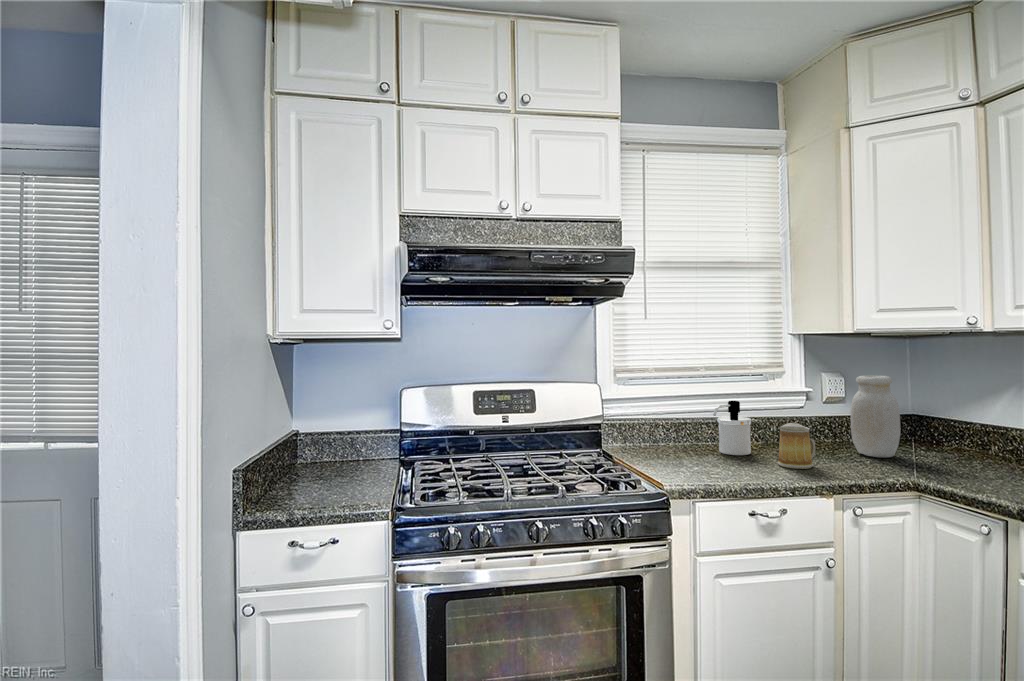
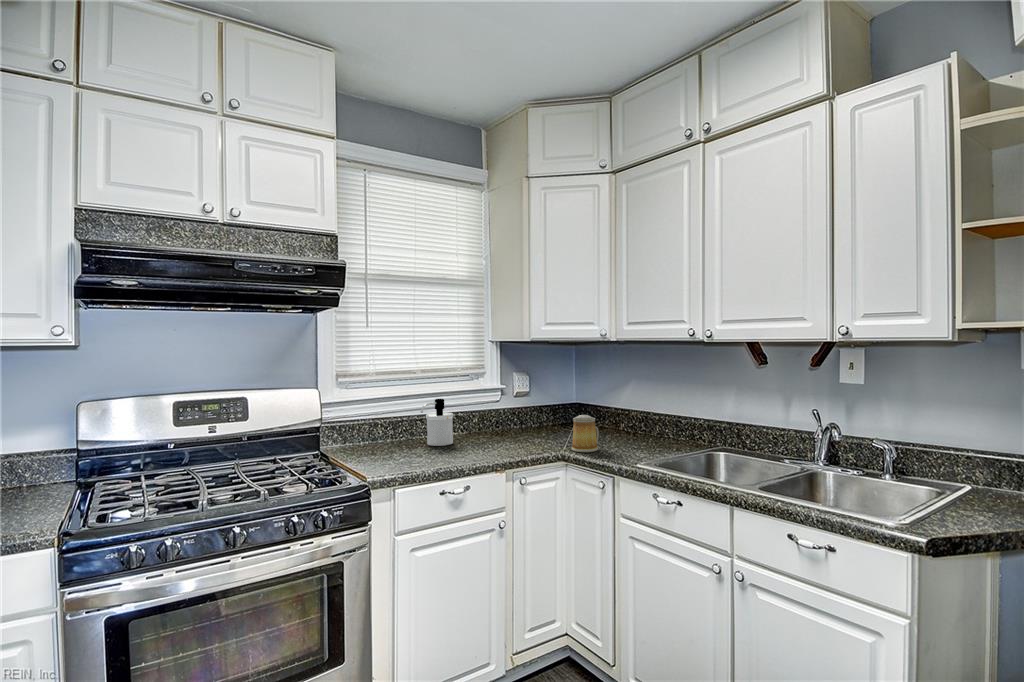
jar: present [851,375,900,457] -> none [529,374,561,438]
mug: present [777,423,815,469] -> present [572,415,599,452]

